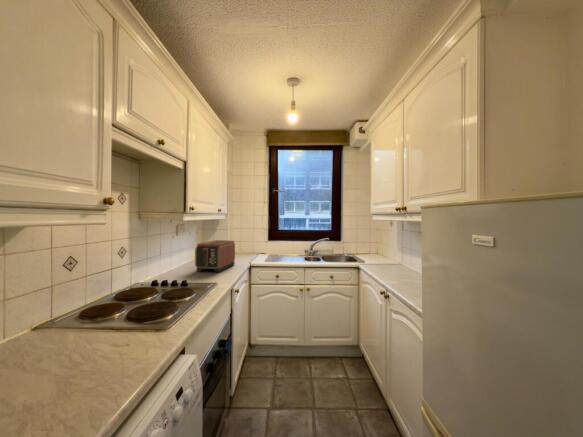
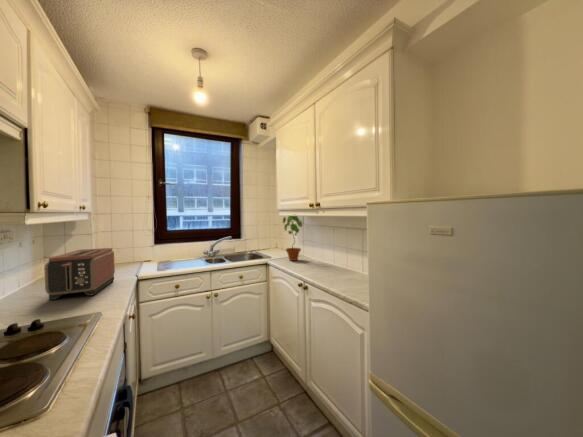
potted plant: none [376,219,398,268] -> present [283,216,302,261]

